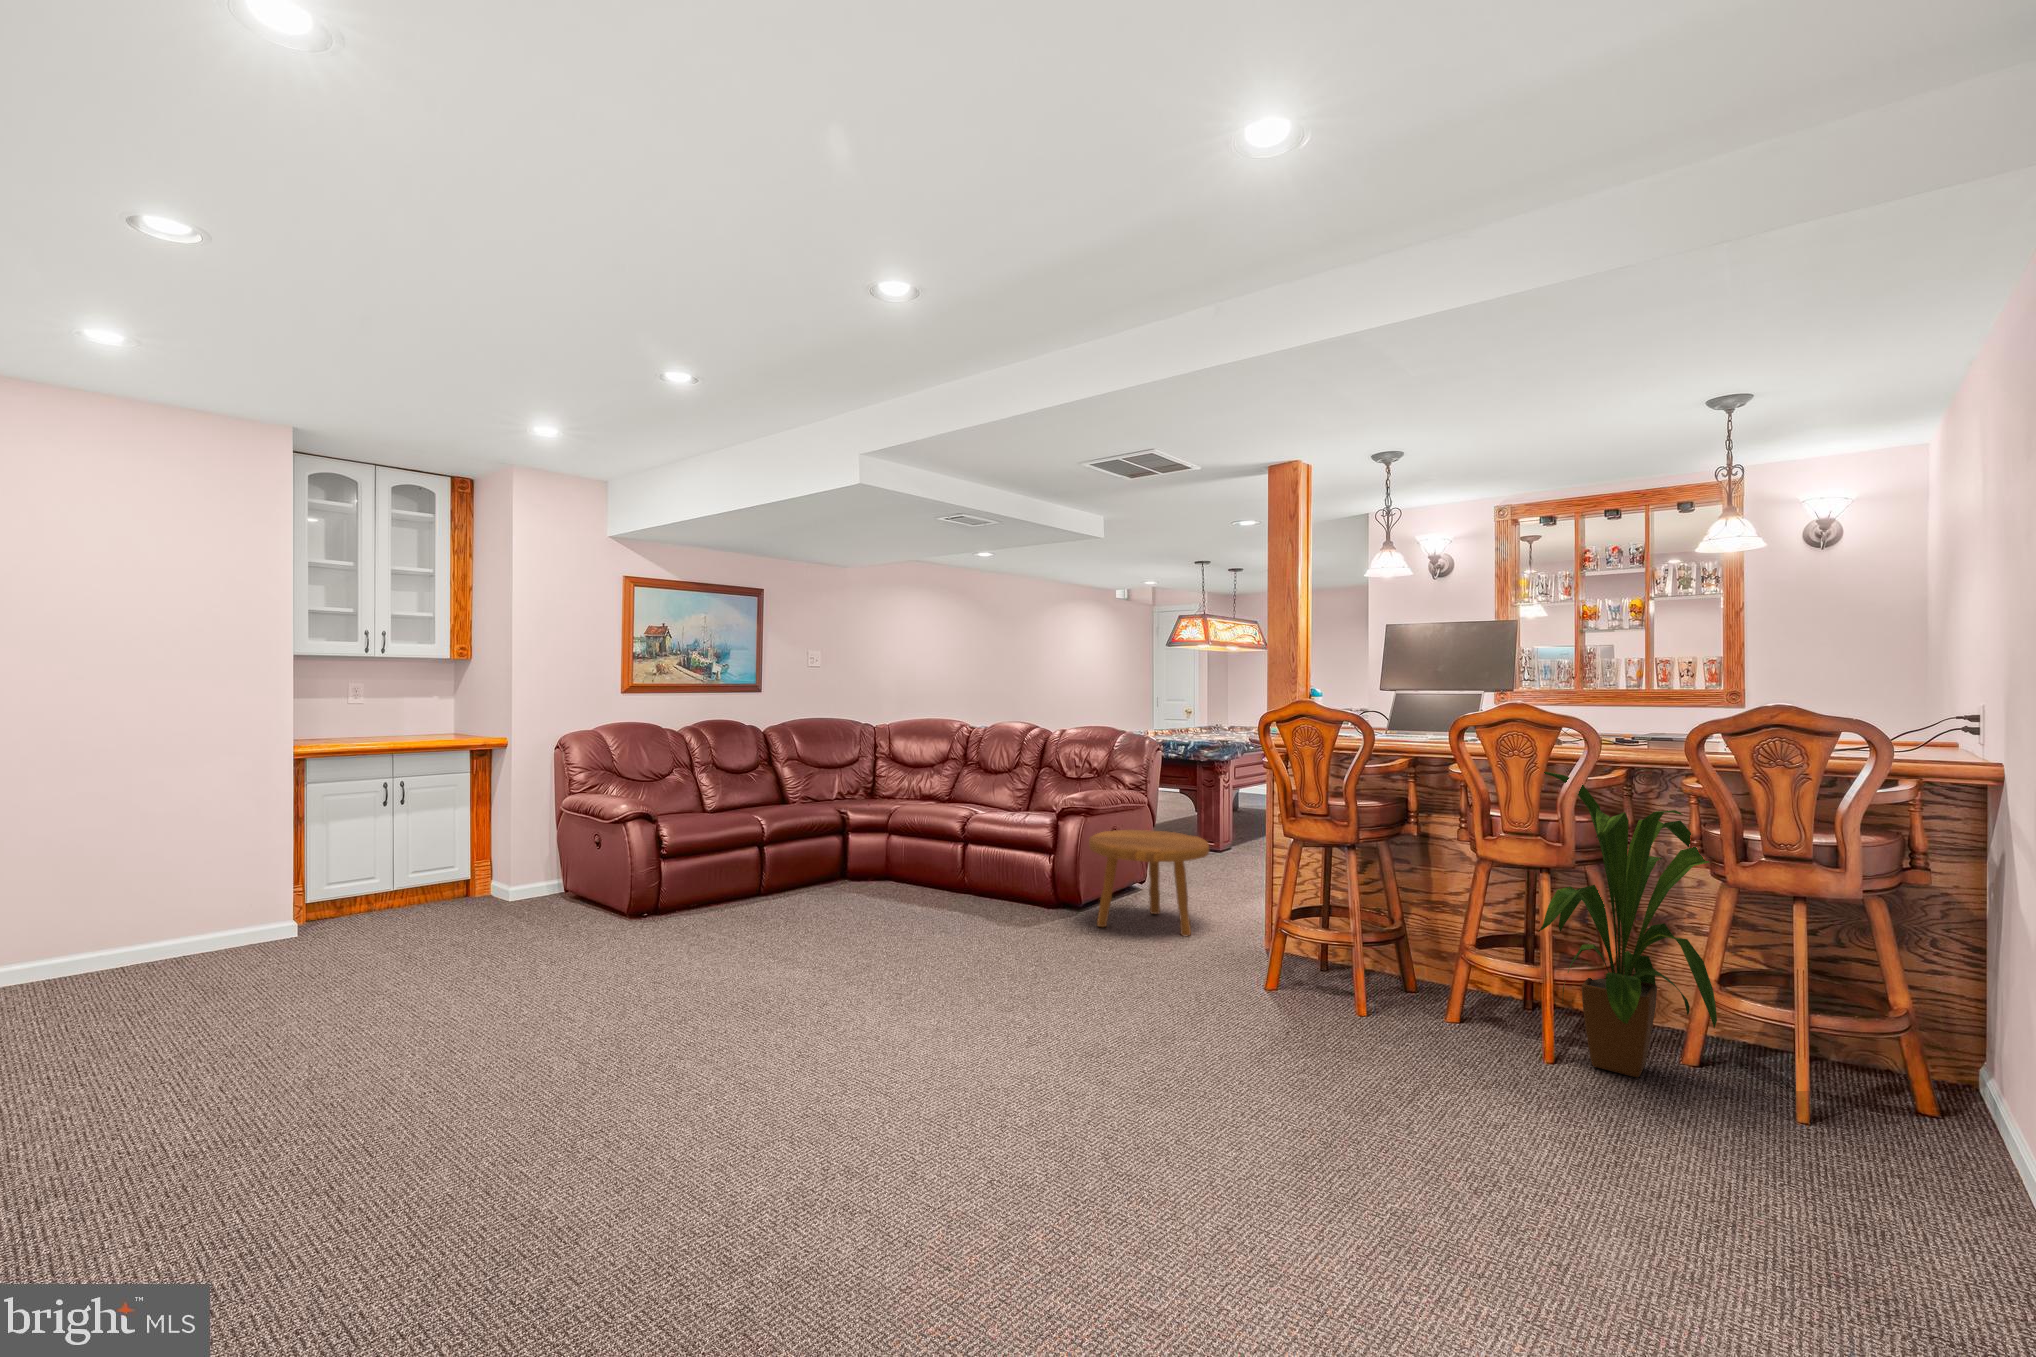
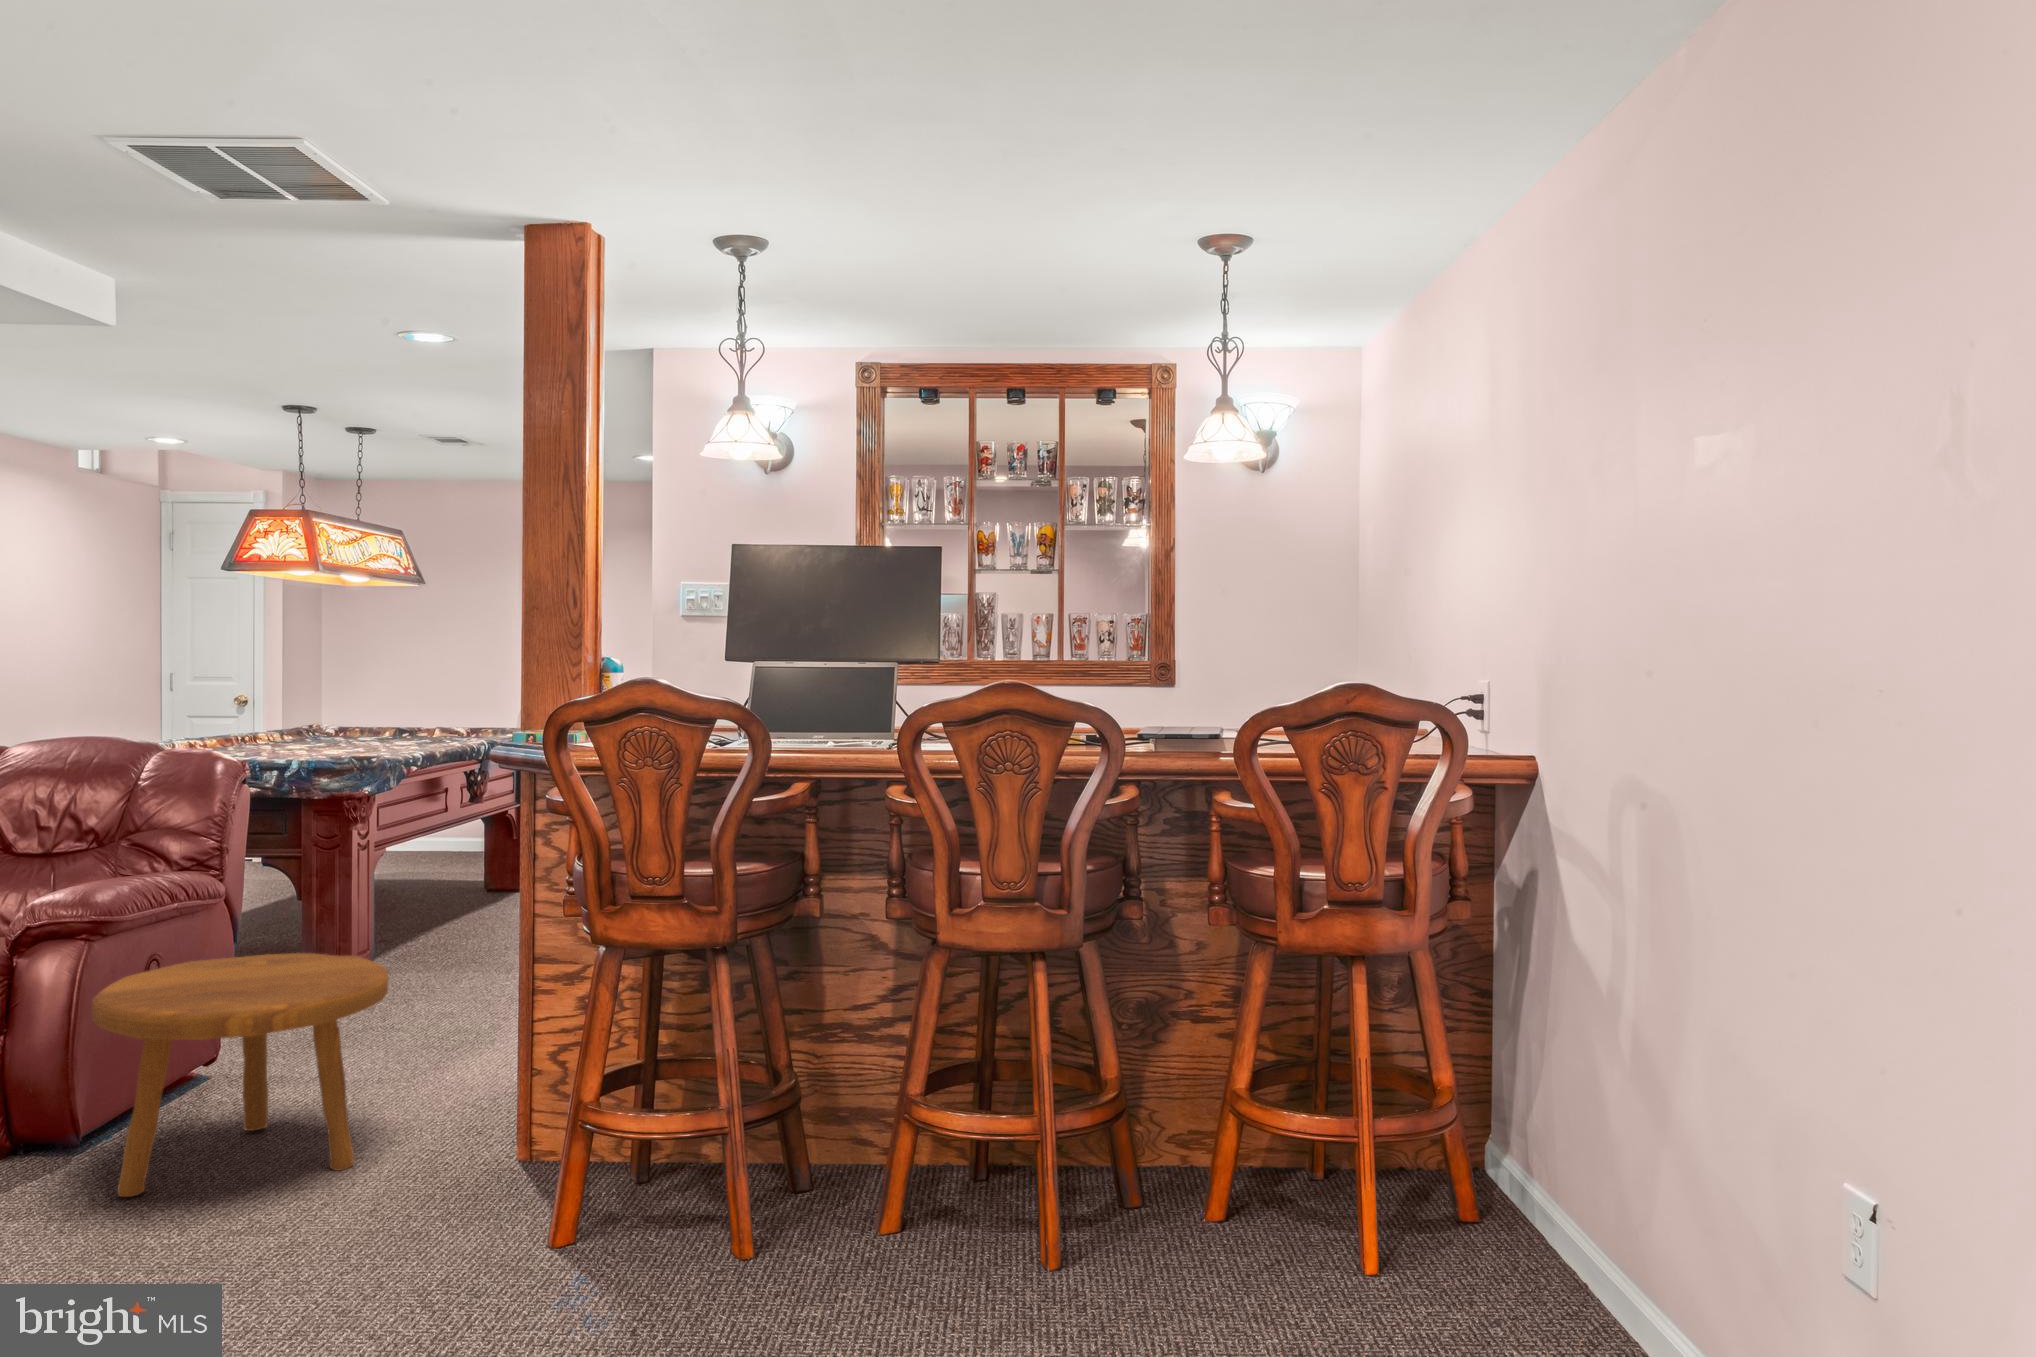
house plant: present [1539,772,1717,1077] -> none [1035,796,1313,1252]

